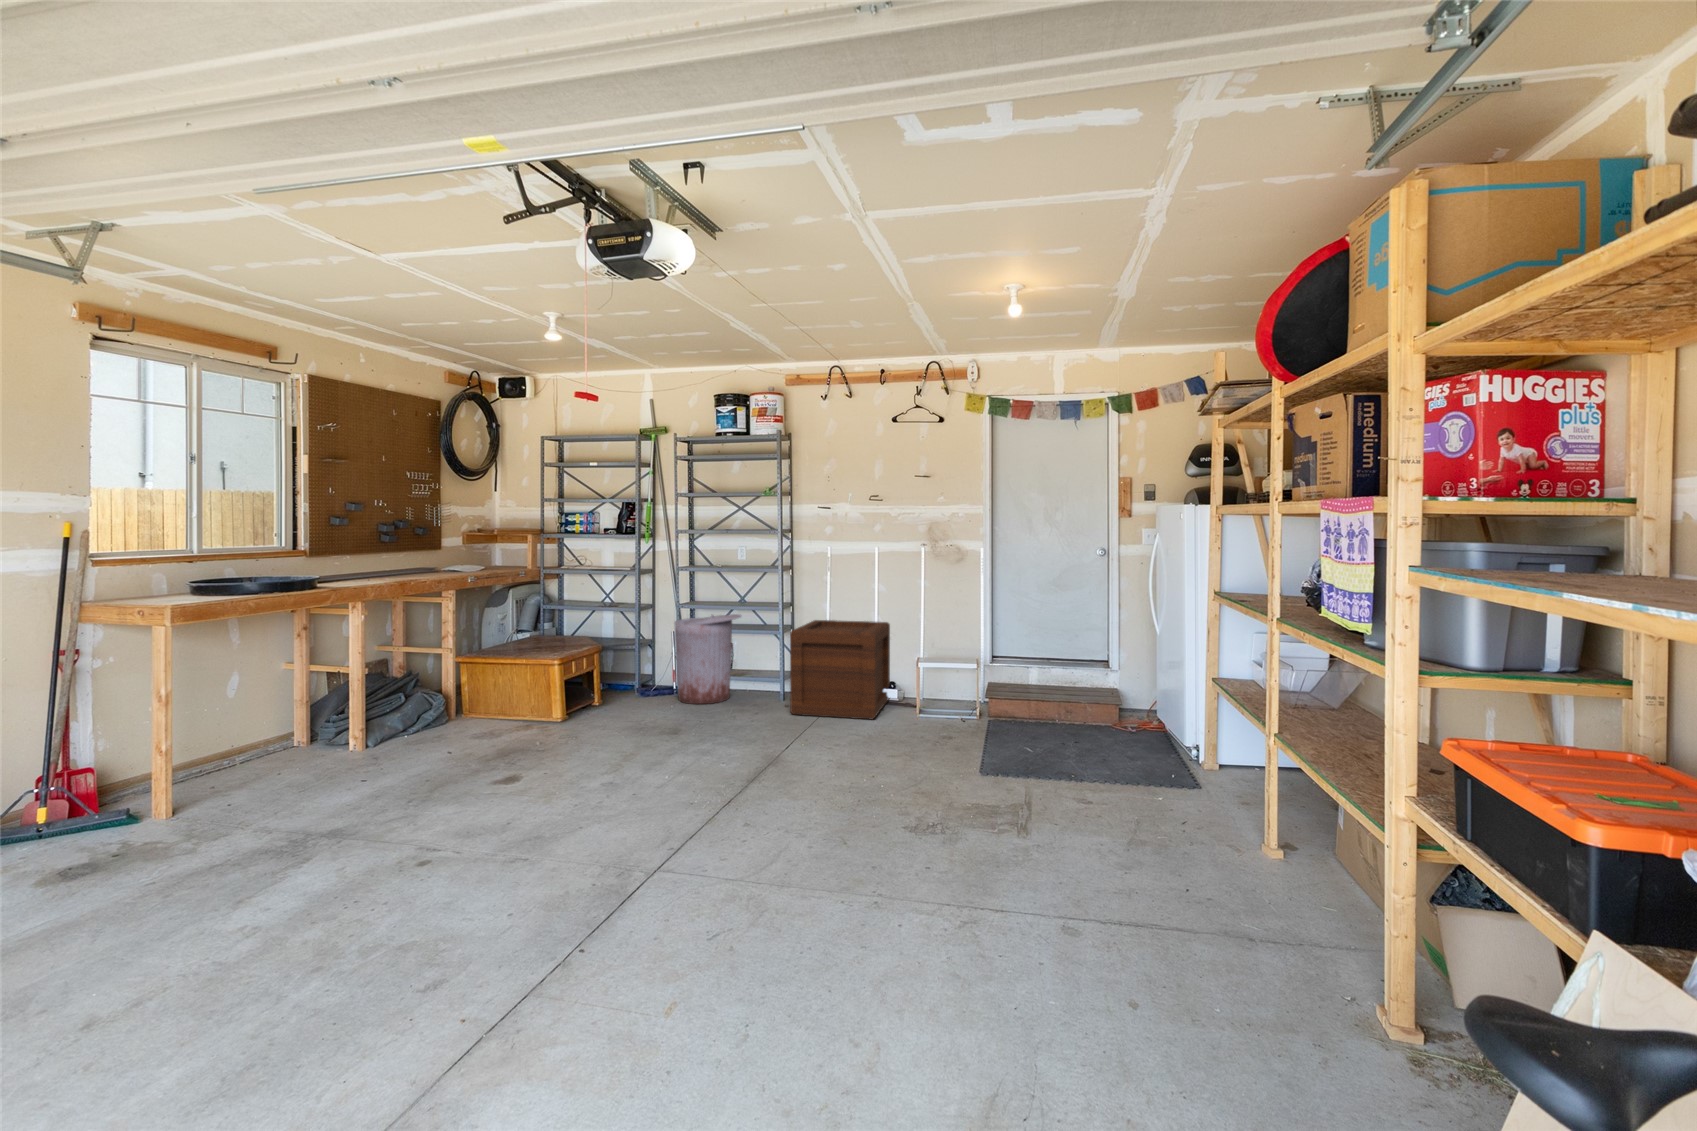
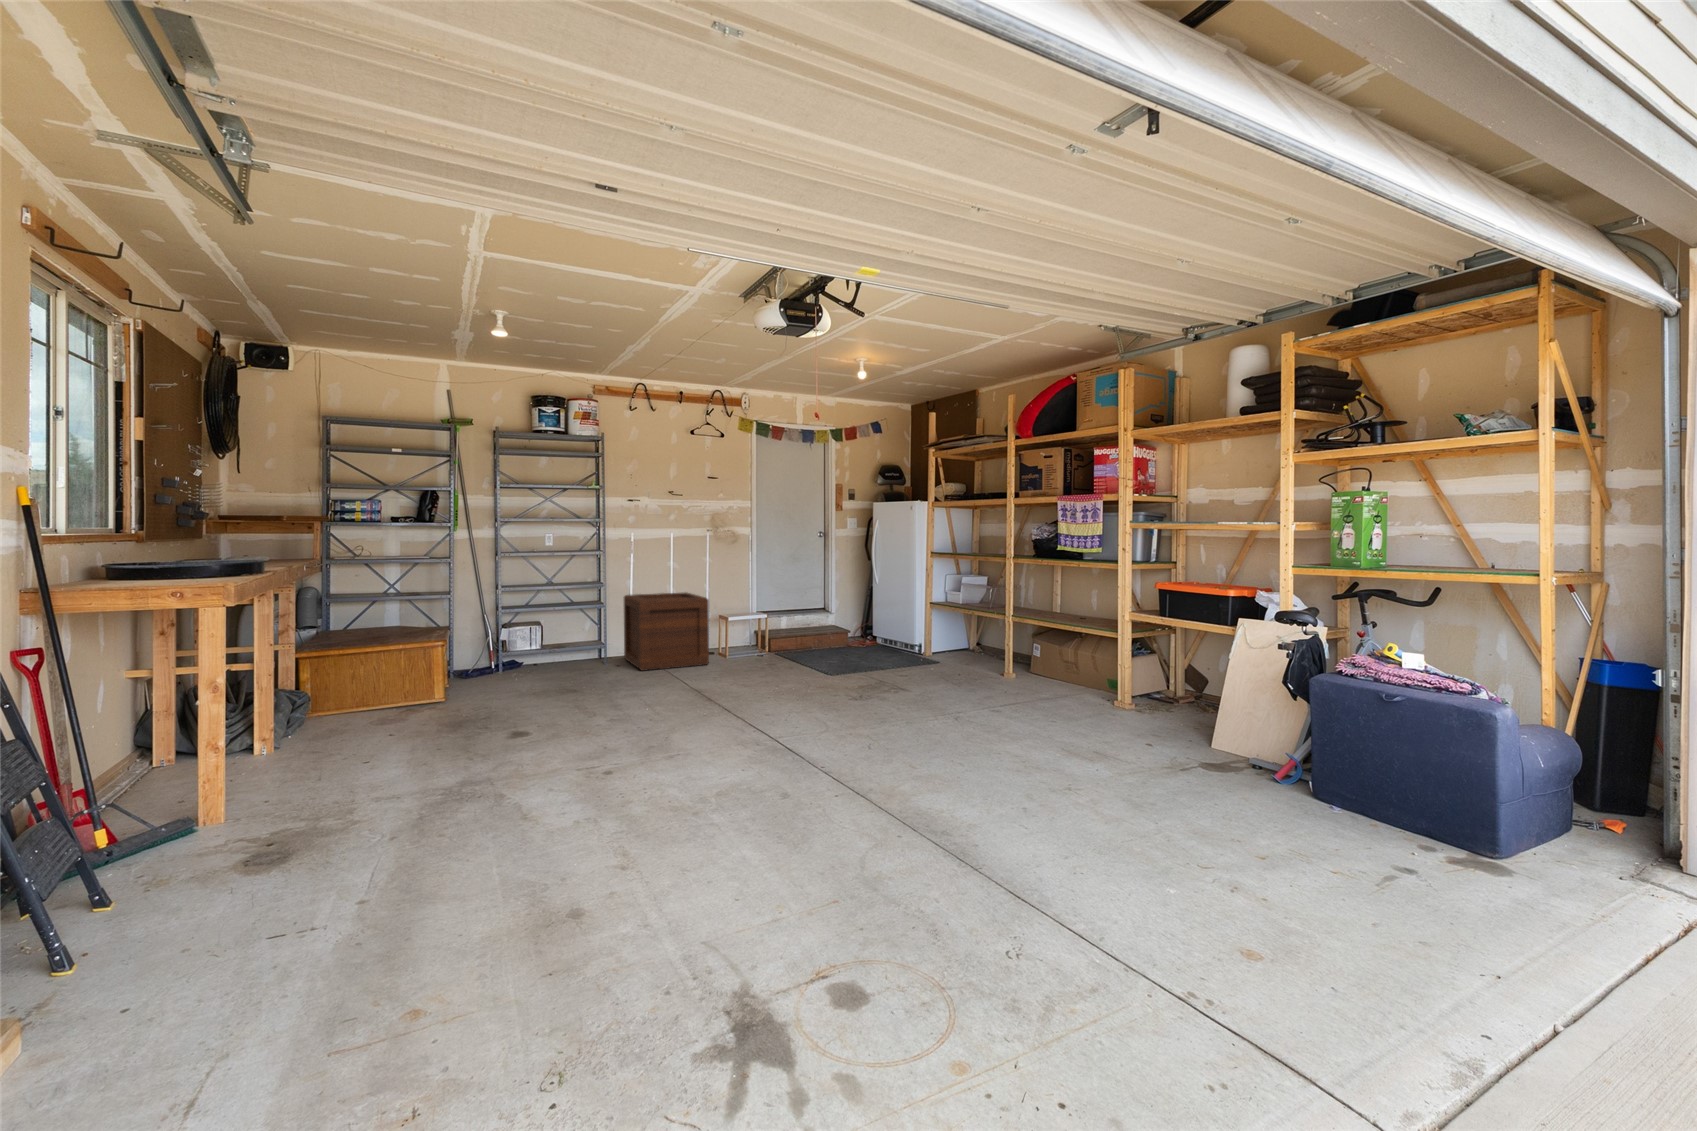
trash can: present [675,614,741,704] -> none [503,594,569,678]

